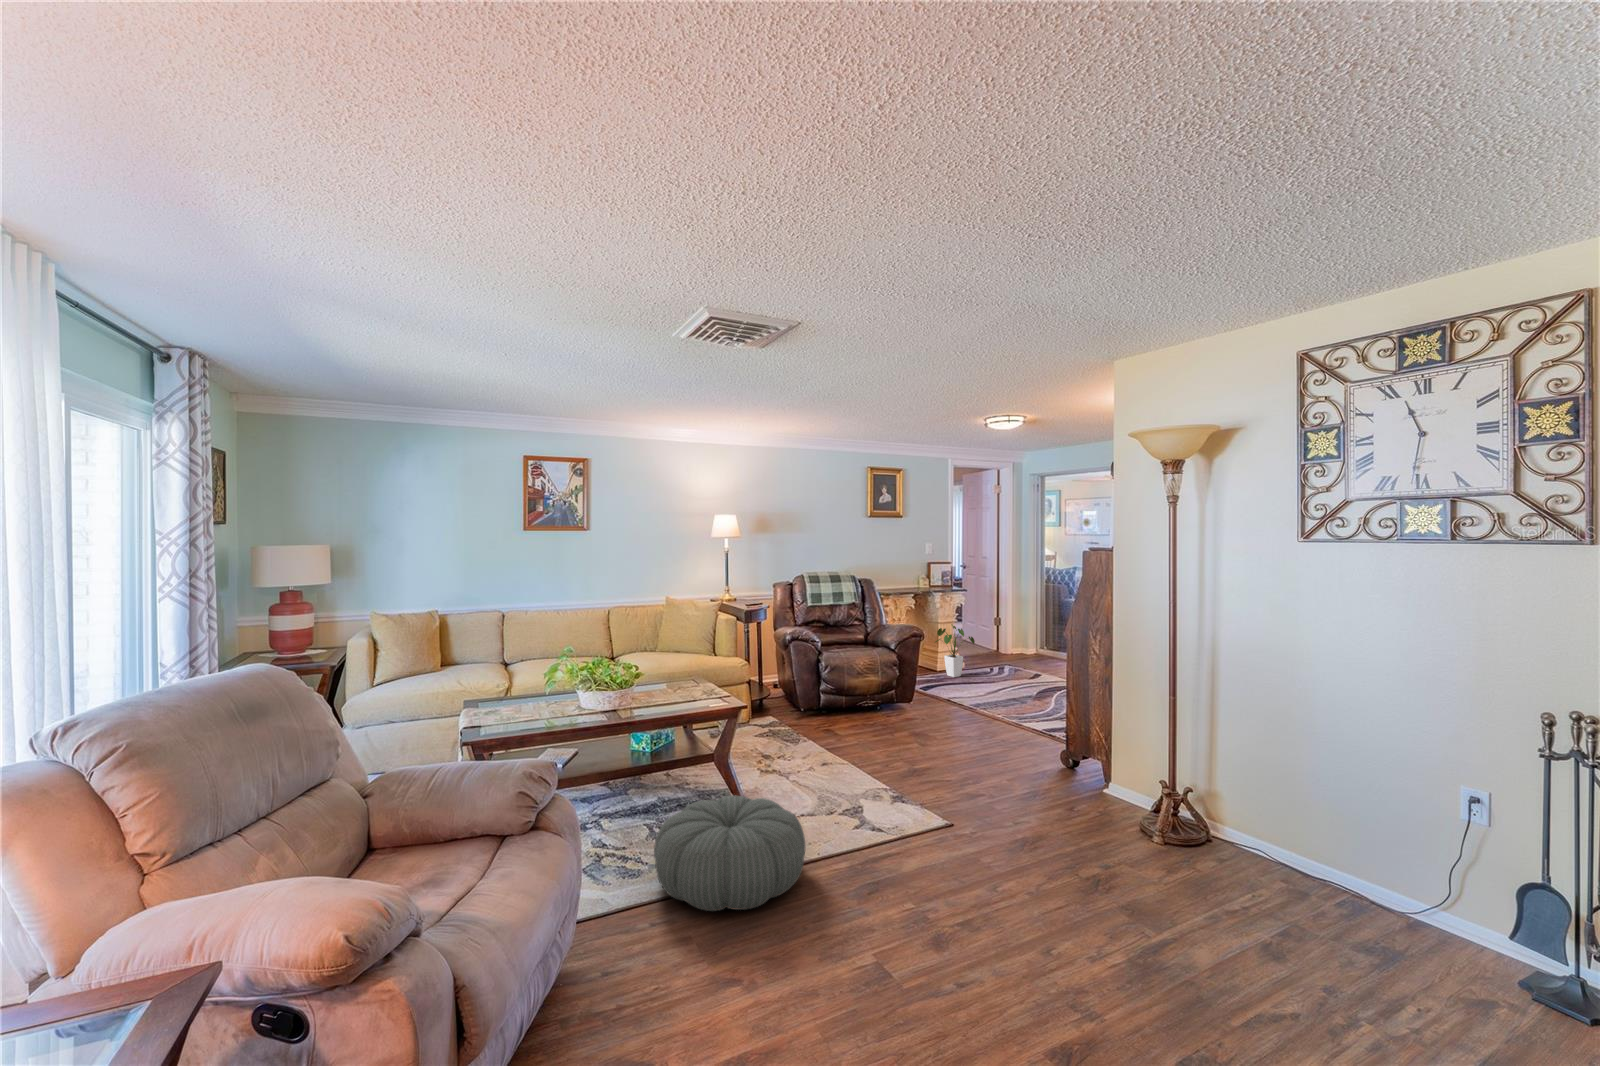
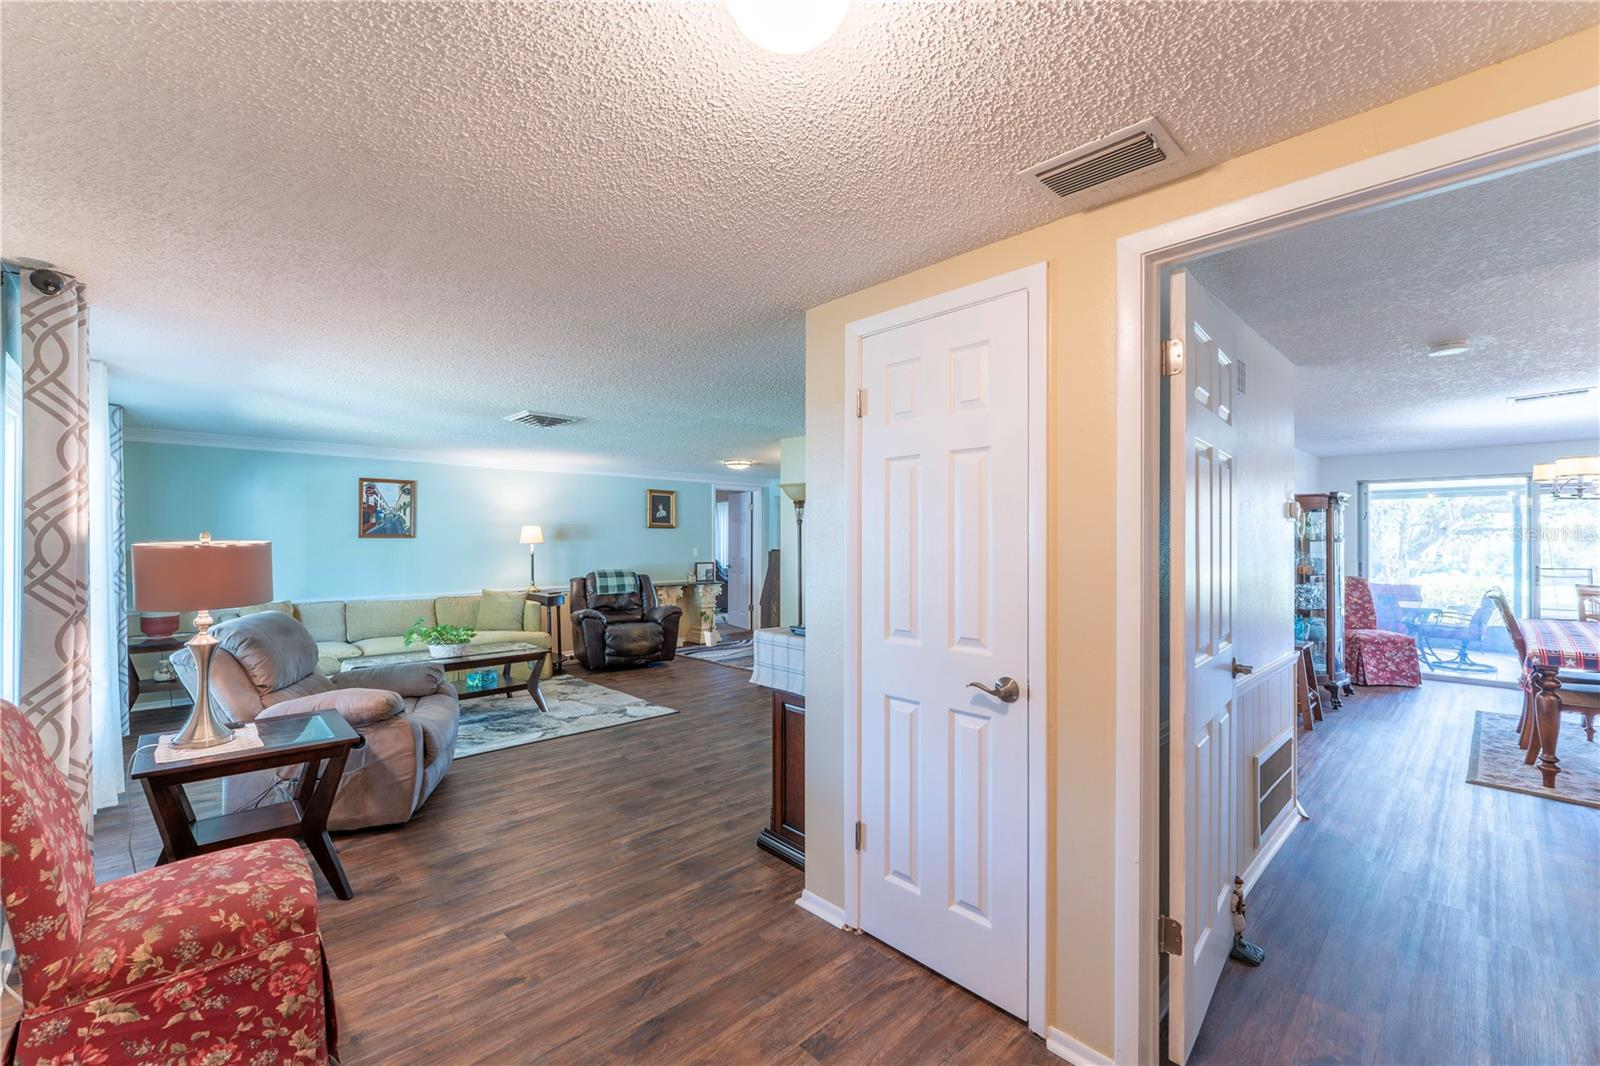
pouf: present [654,795,805,911] -> none [493,697,587,751]

